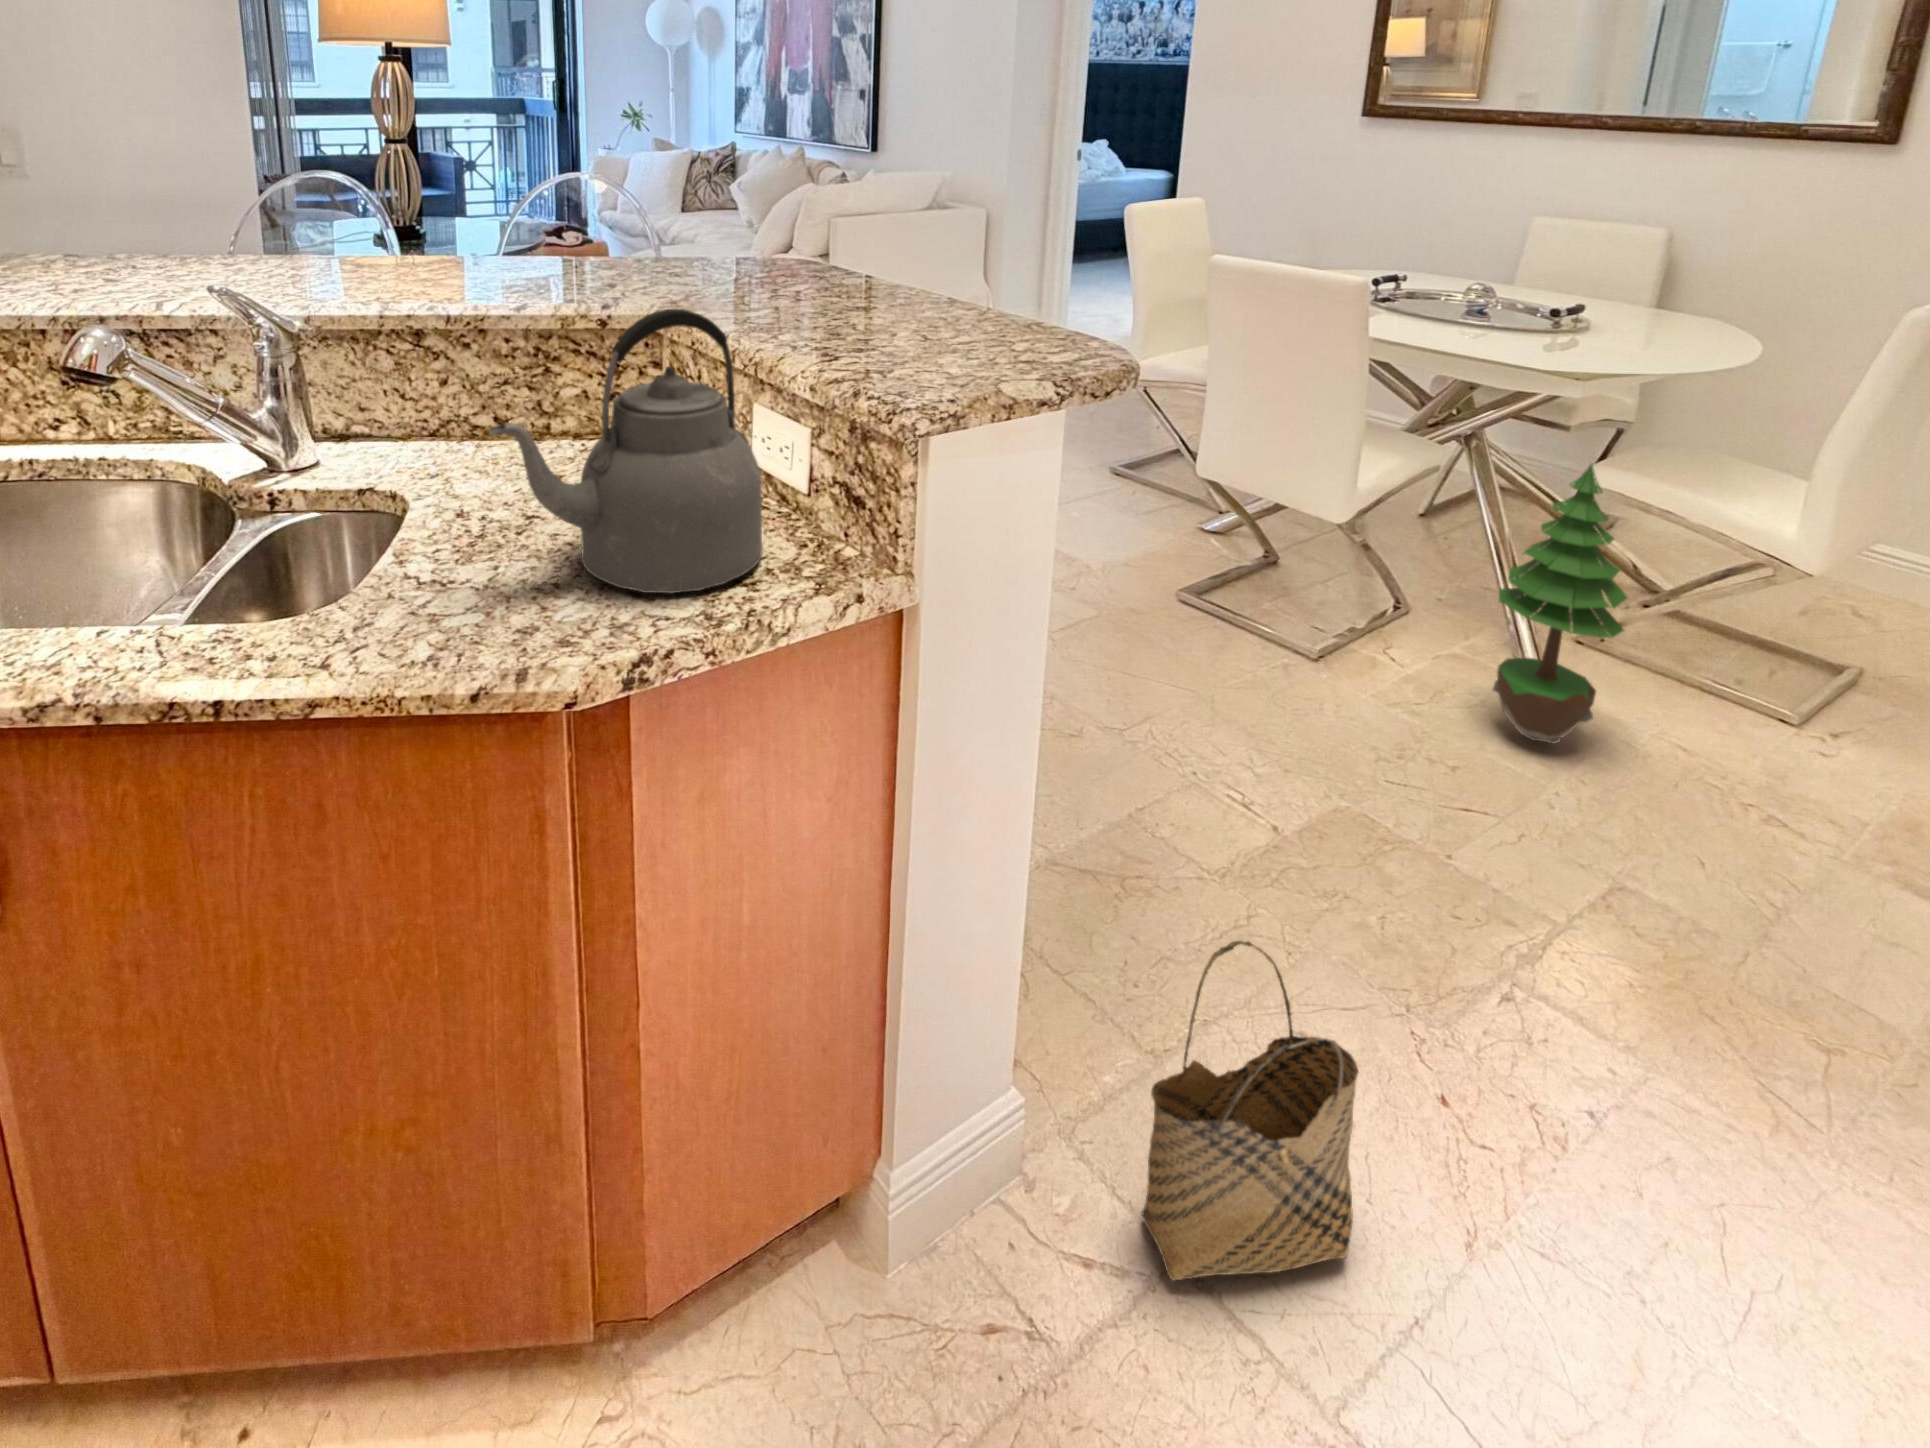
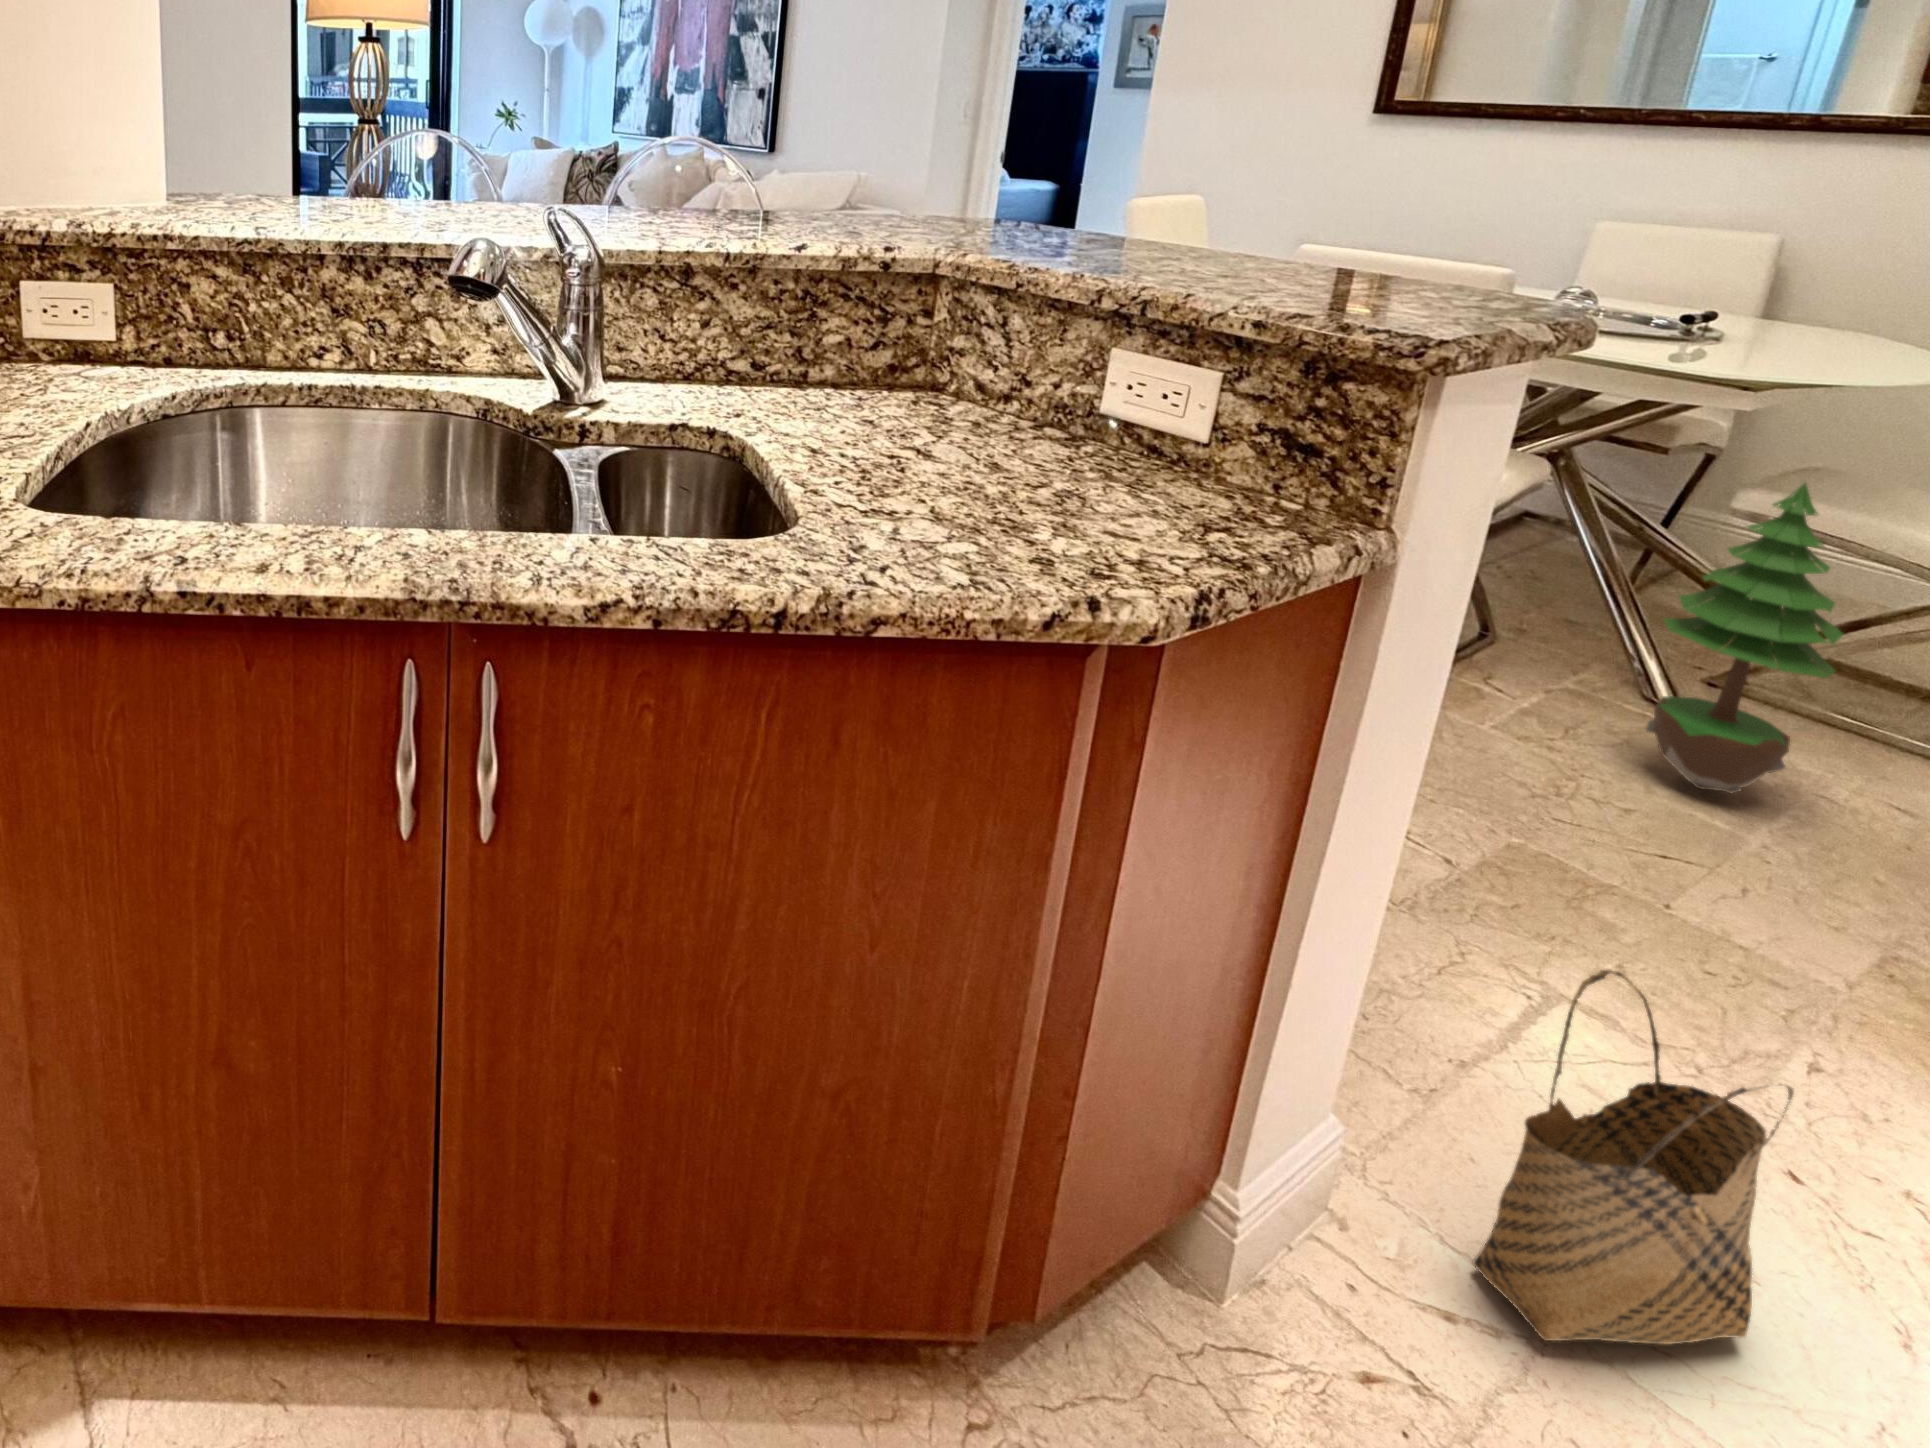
kettle: present [489,309,763,594] -> none [999,231,1234,534]

